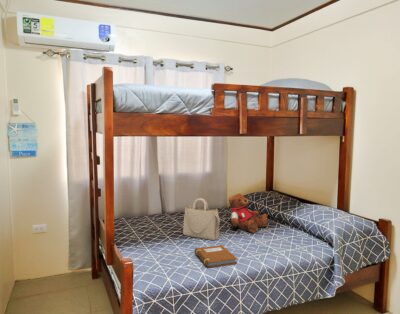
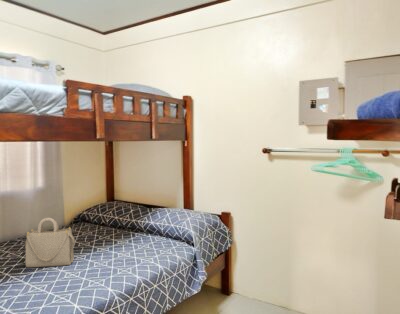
teddy bear: present [229,193,267,233] -> none [77,207,122,248]
notebook: present [194,245,237,268] -> none [53,268,110,297]

